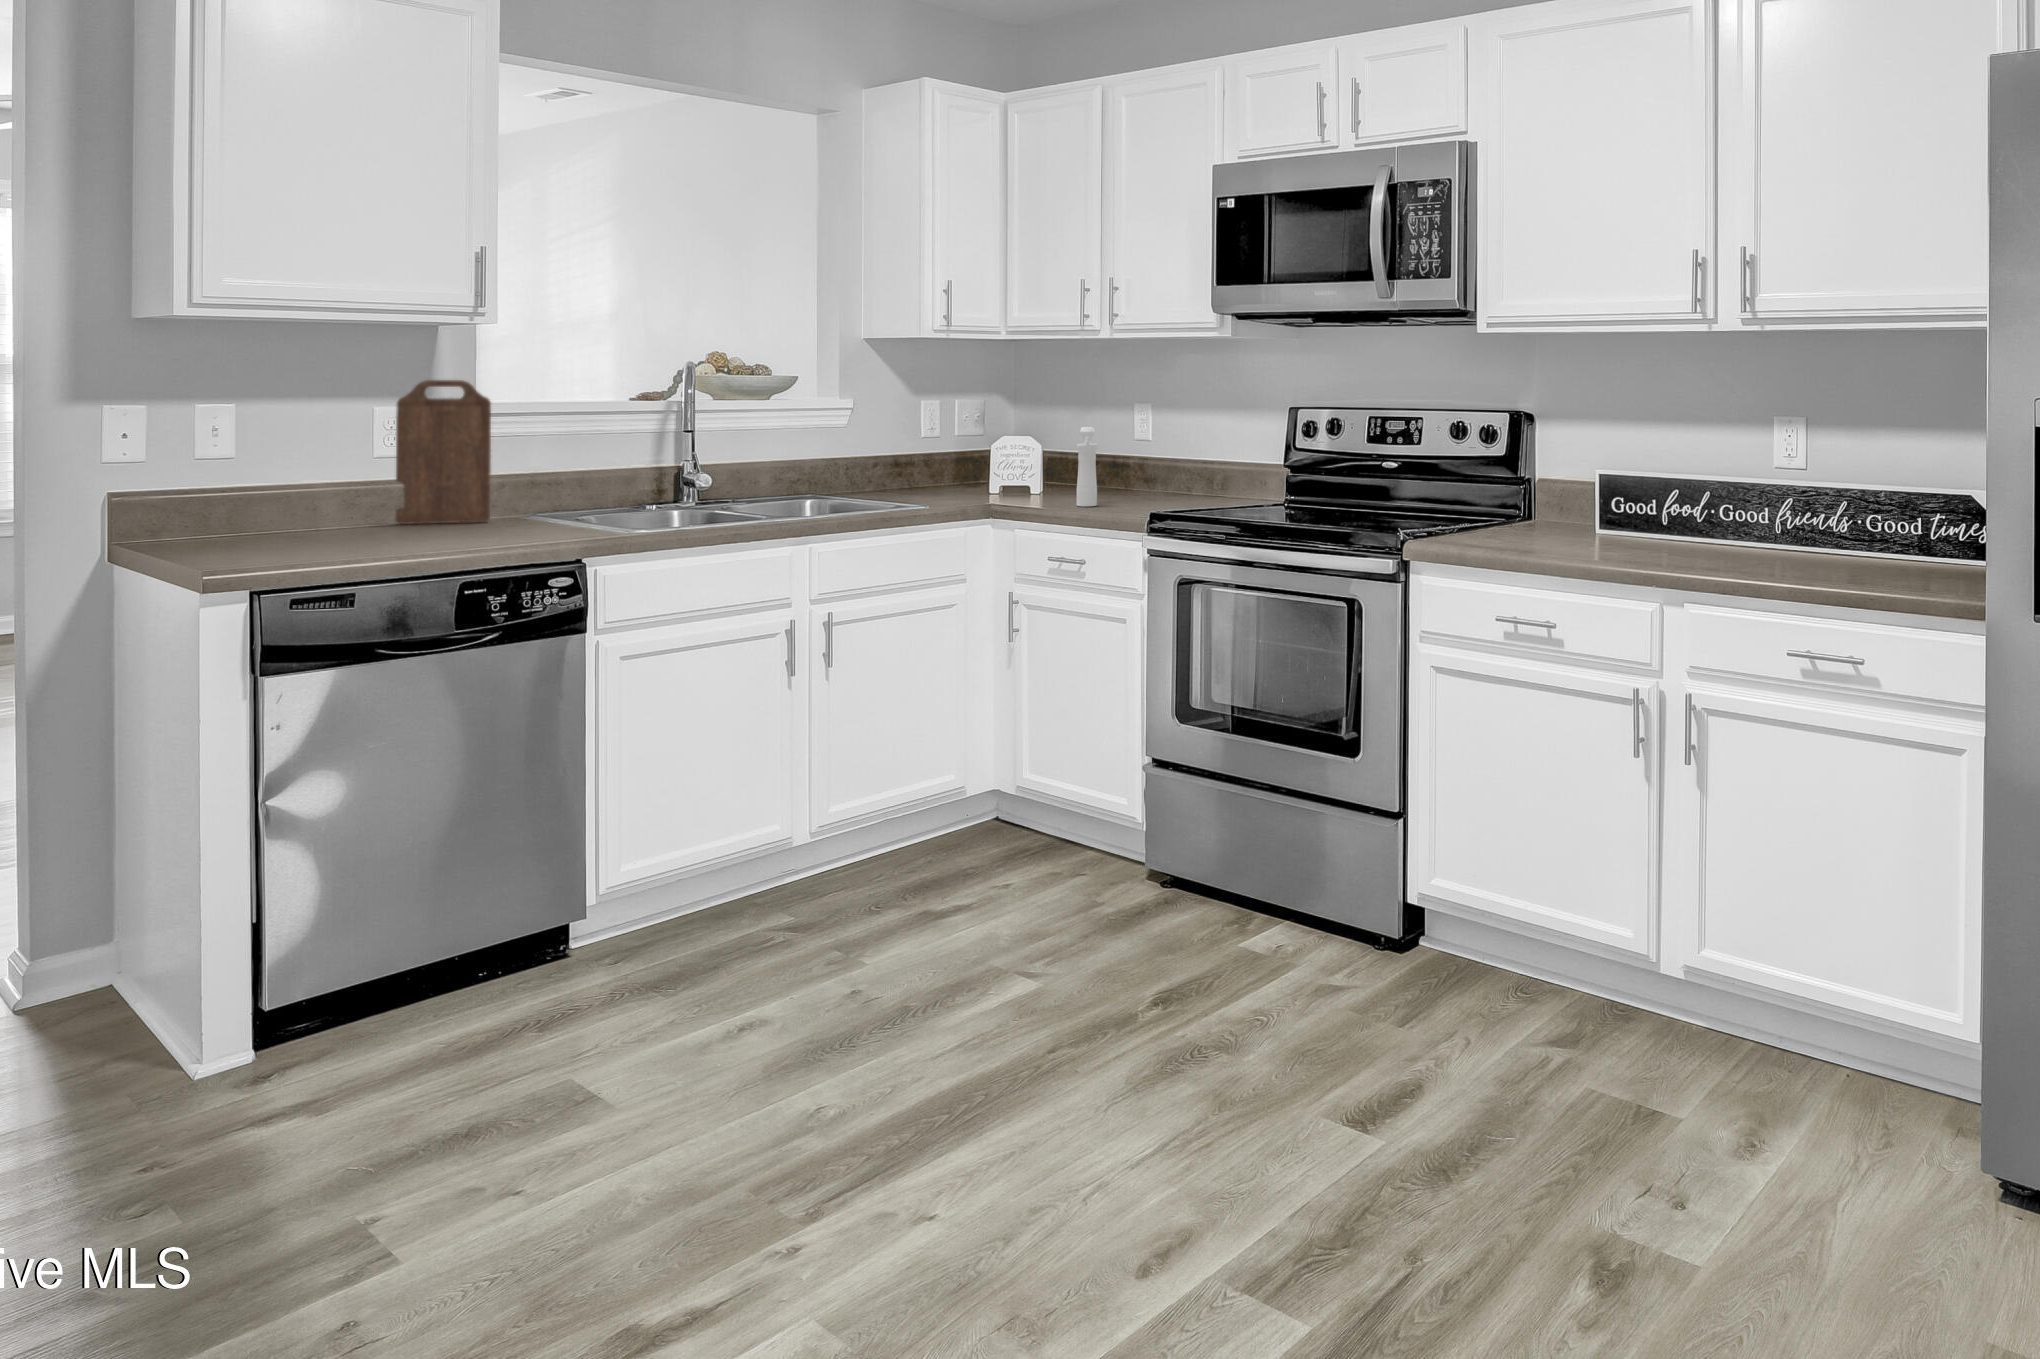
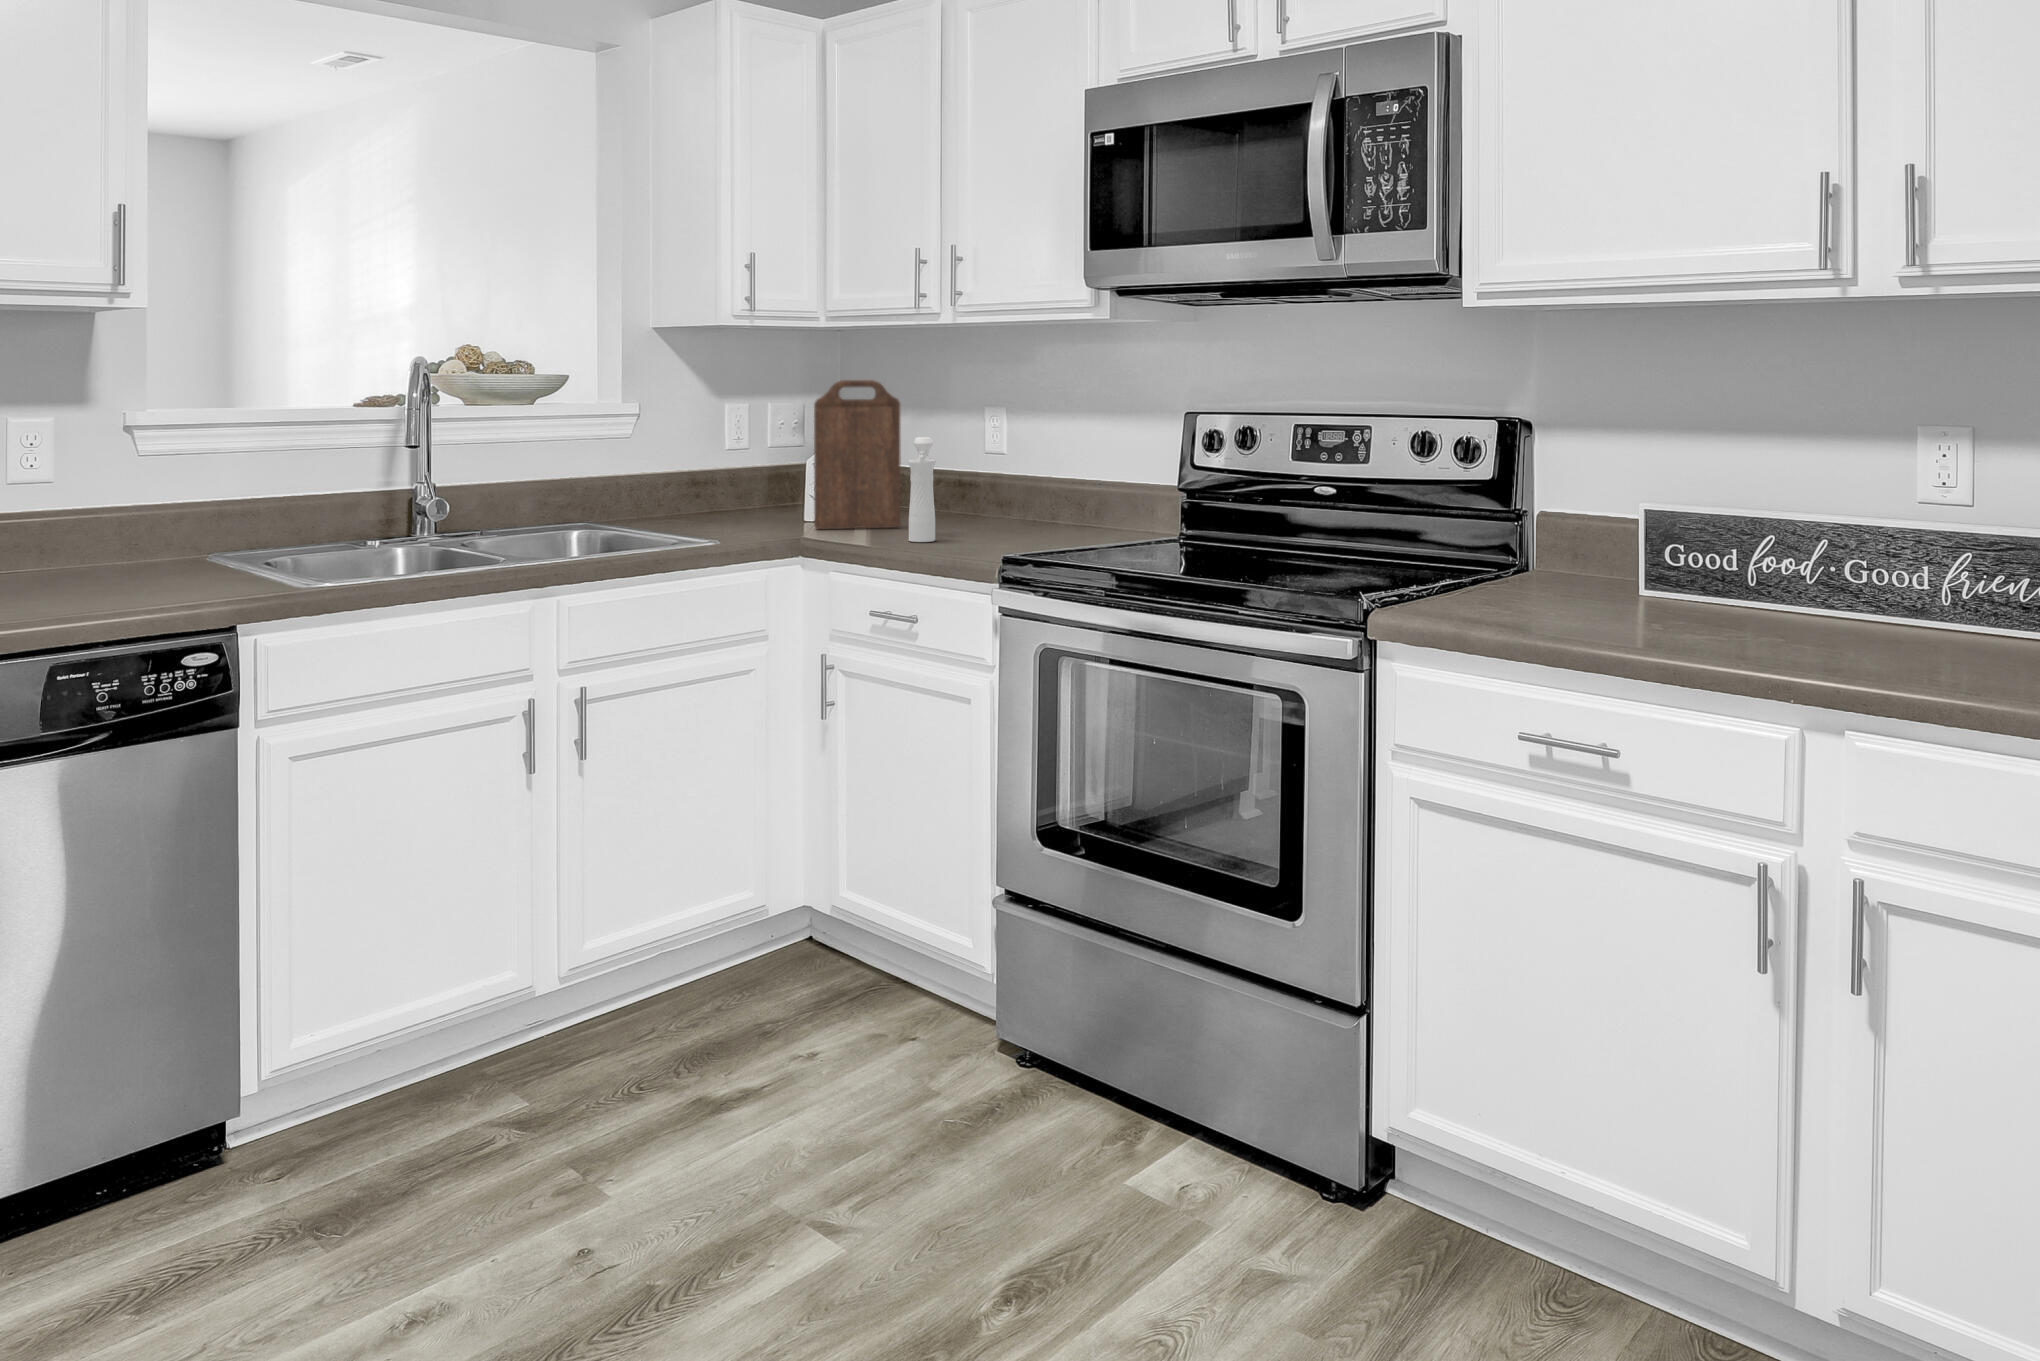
cutting board: present [395,380,491,524] -> present [814,380,901,529]

